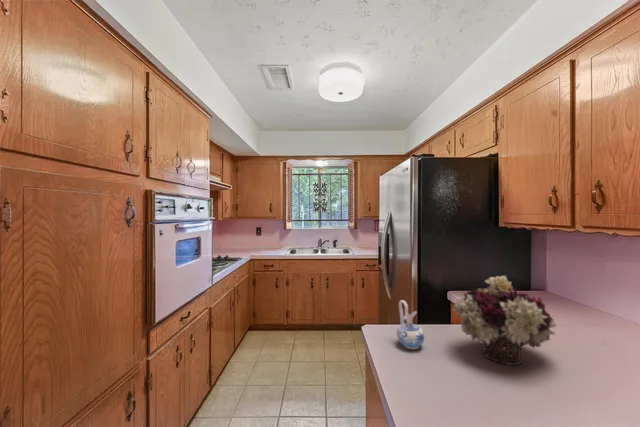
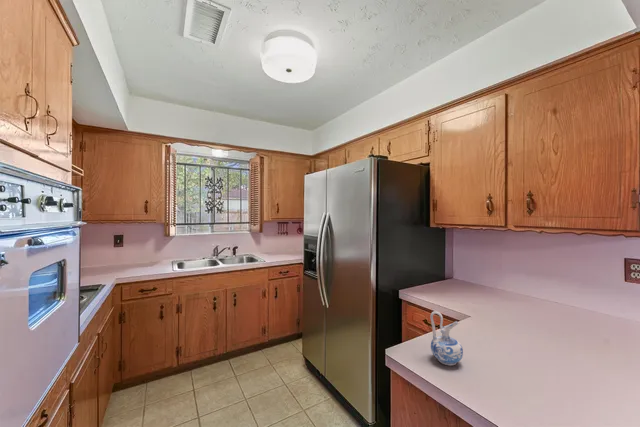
flower arrangement: present [453,276,557,365] -> none [475,273,561,357]

